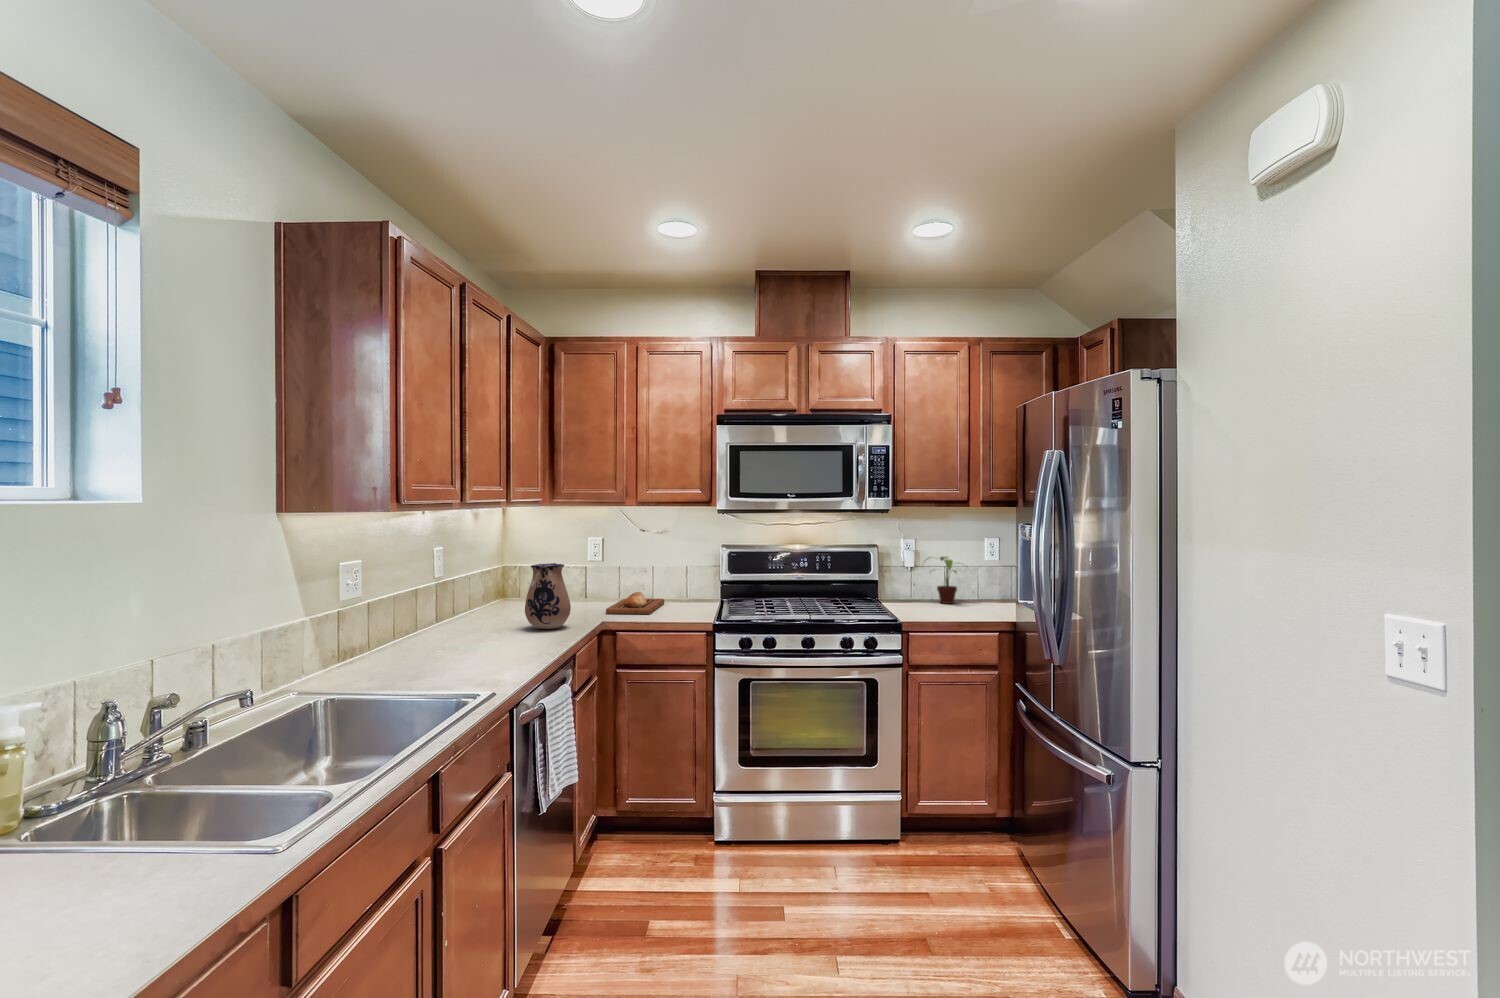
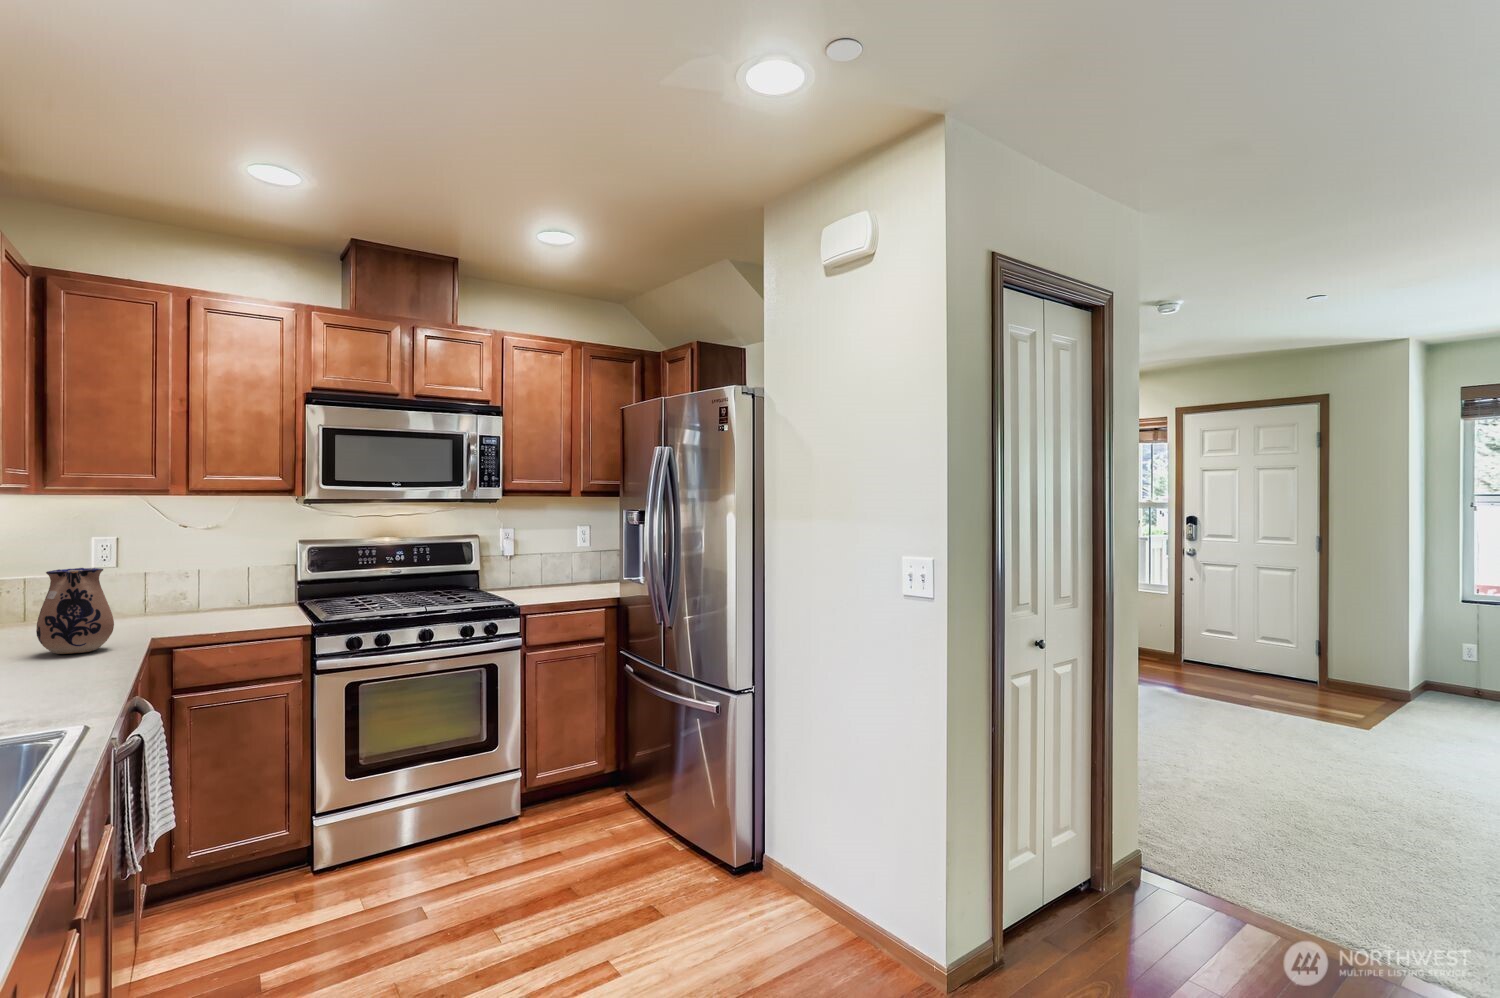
potted plant: present [937,556,957,604] -> none [526,545,569,589]
bread loaf: present [606,592,664,614] -> none [149,601,224,629]

